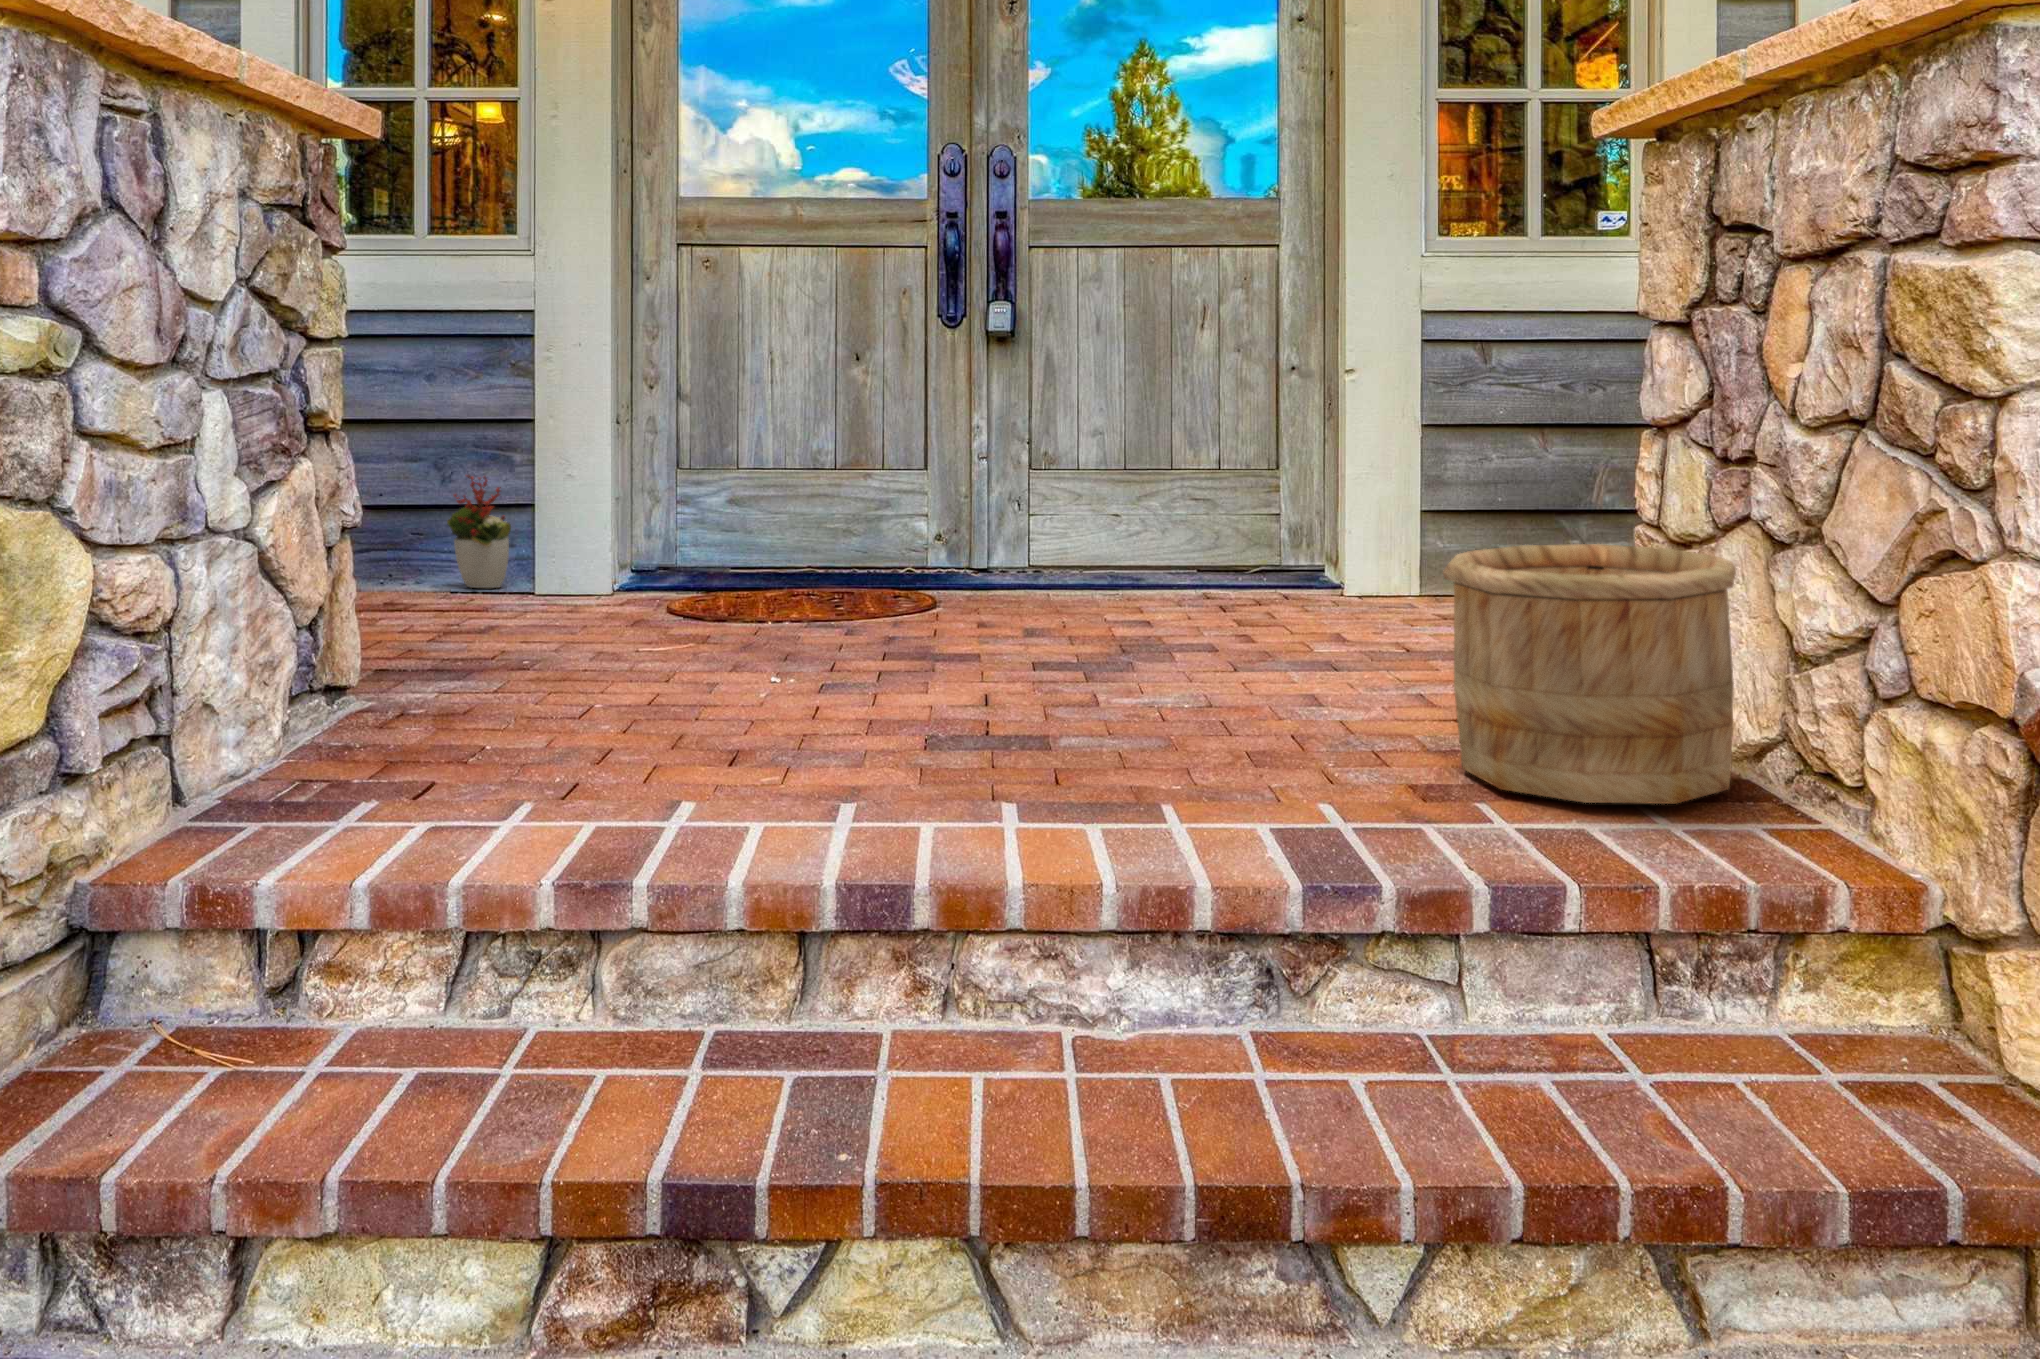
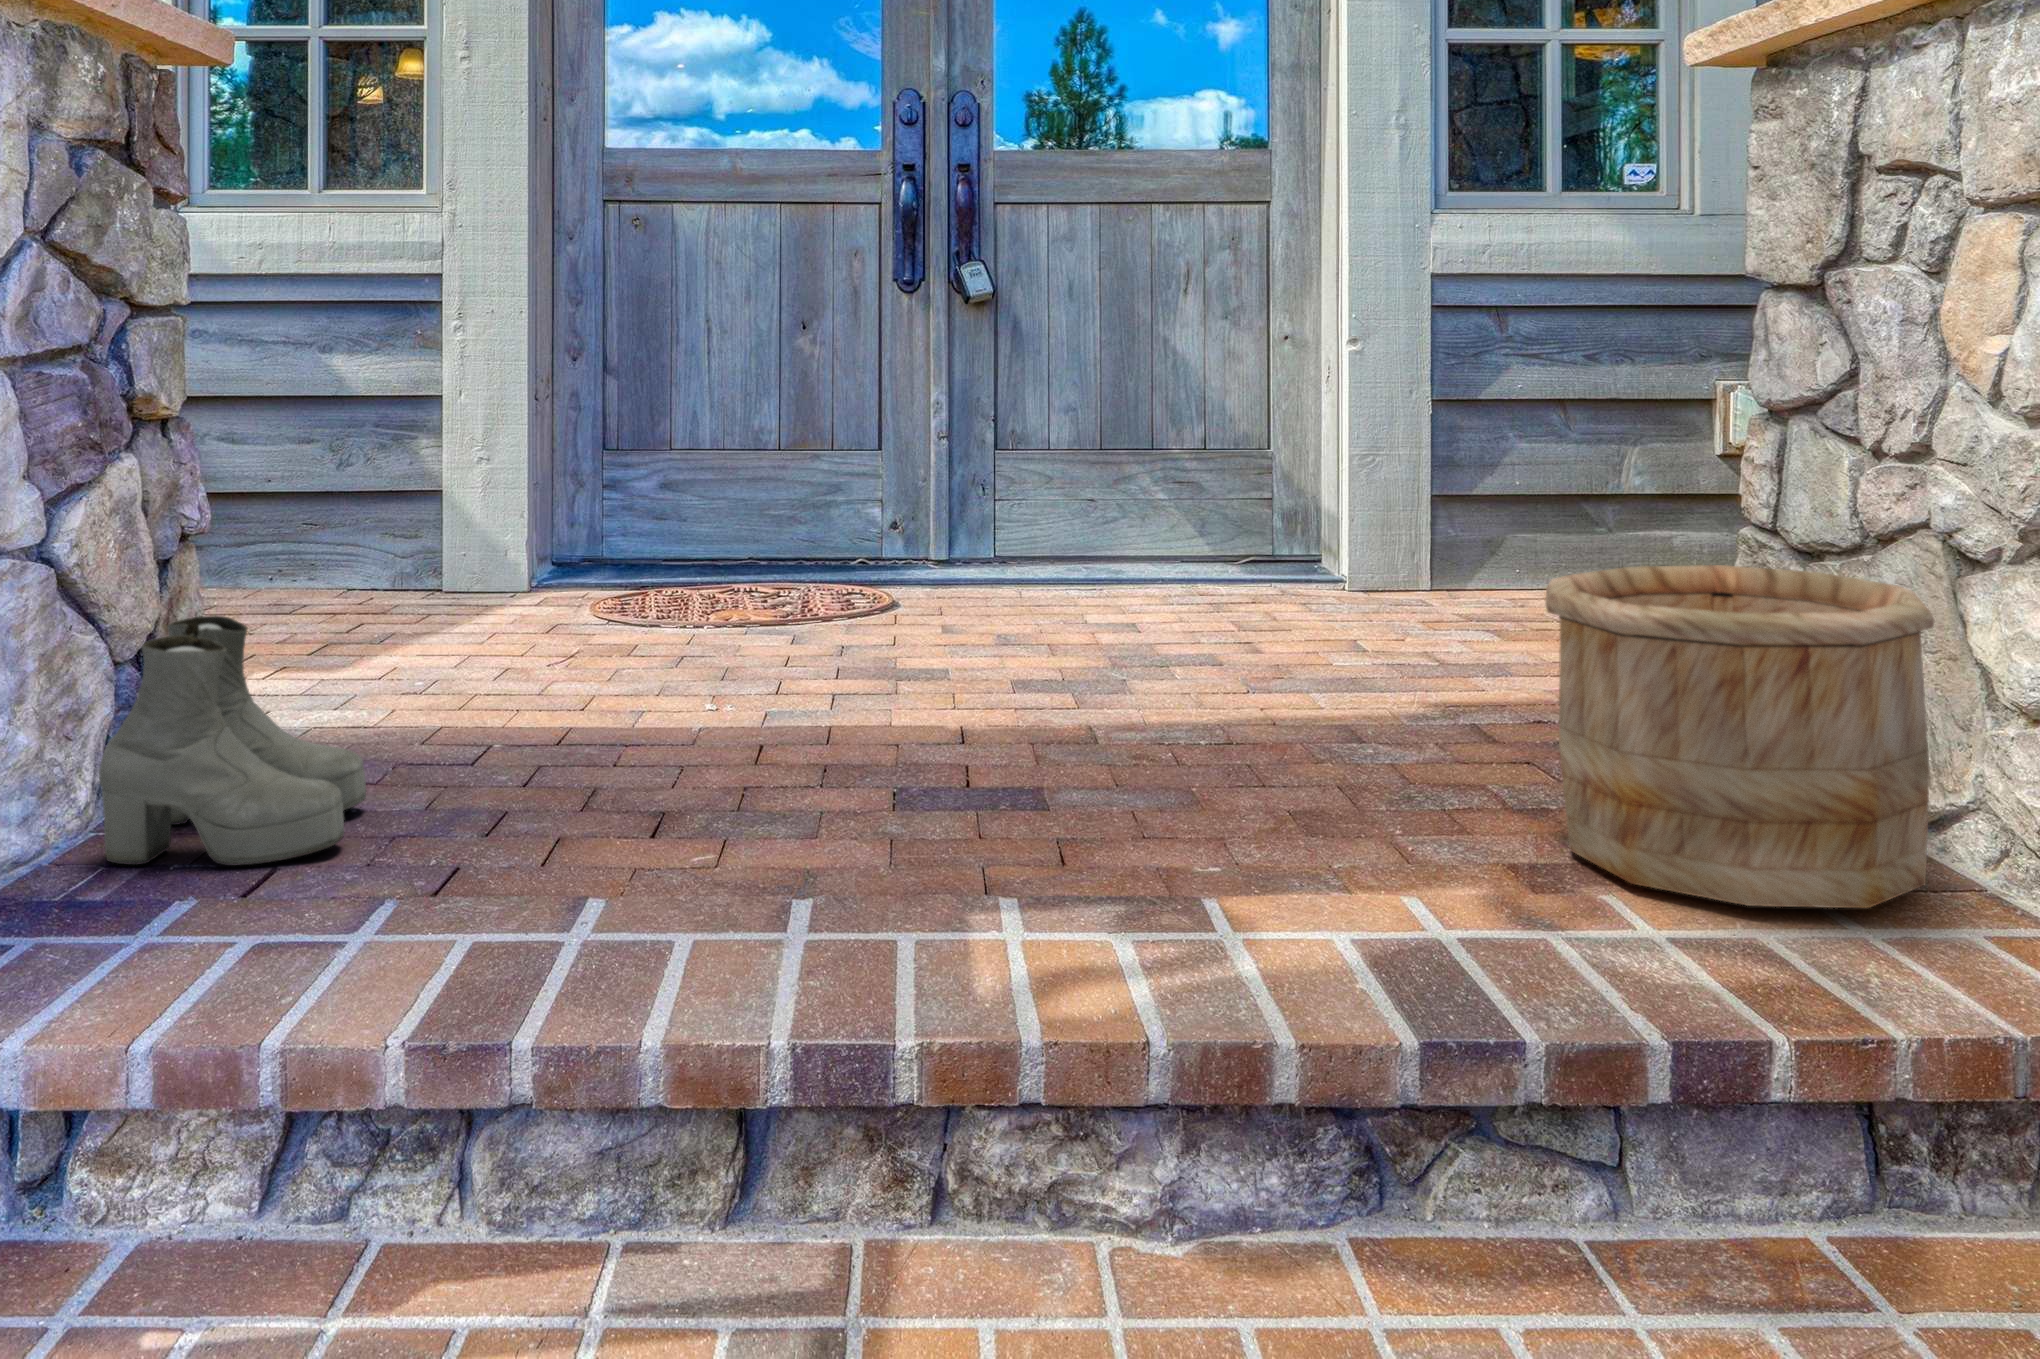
decorative plant: present [447,475,511,588] -> none [332,469,405,599]
boots: none [297,584,502,776] -> present [99,615,366,866]

